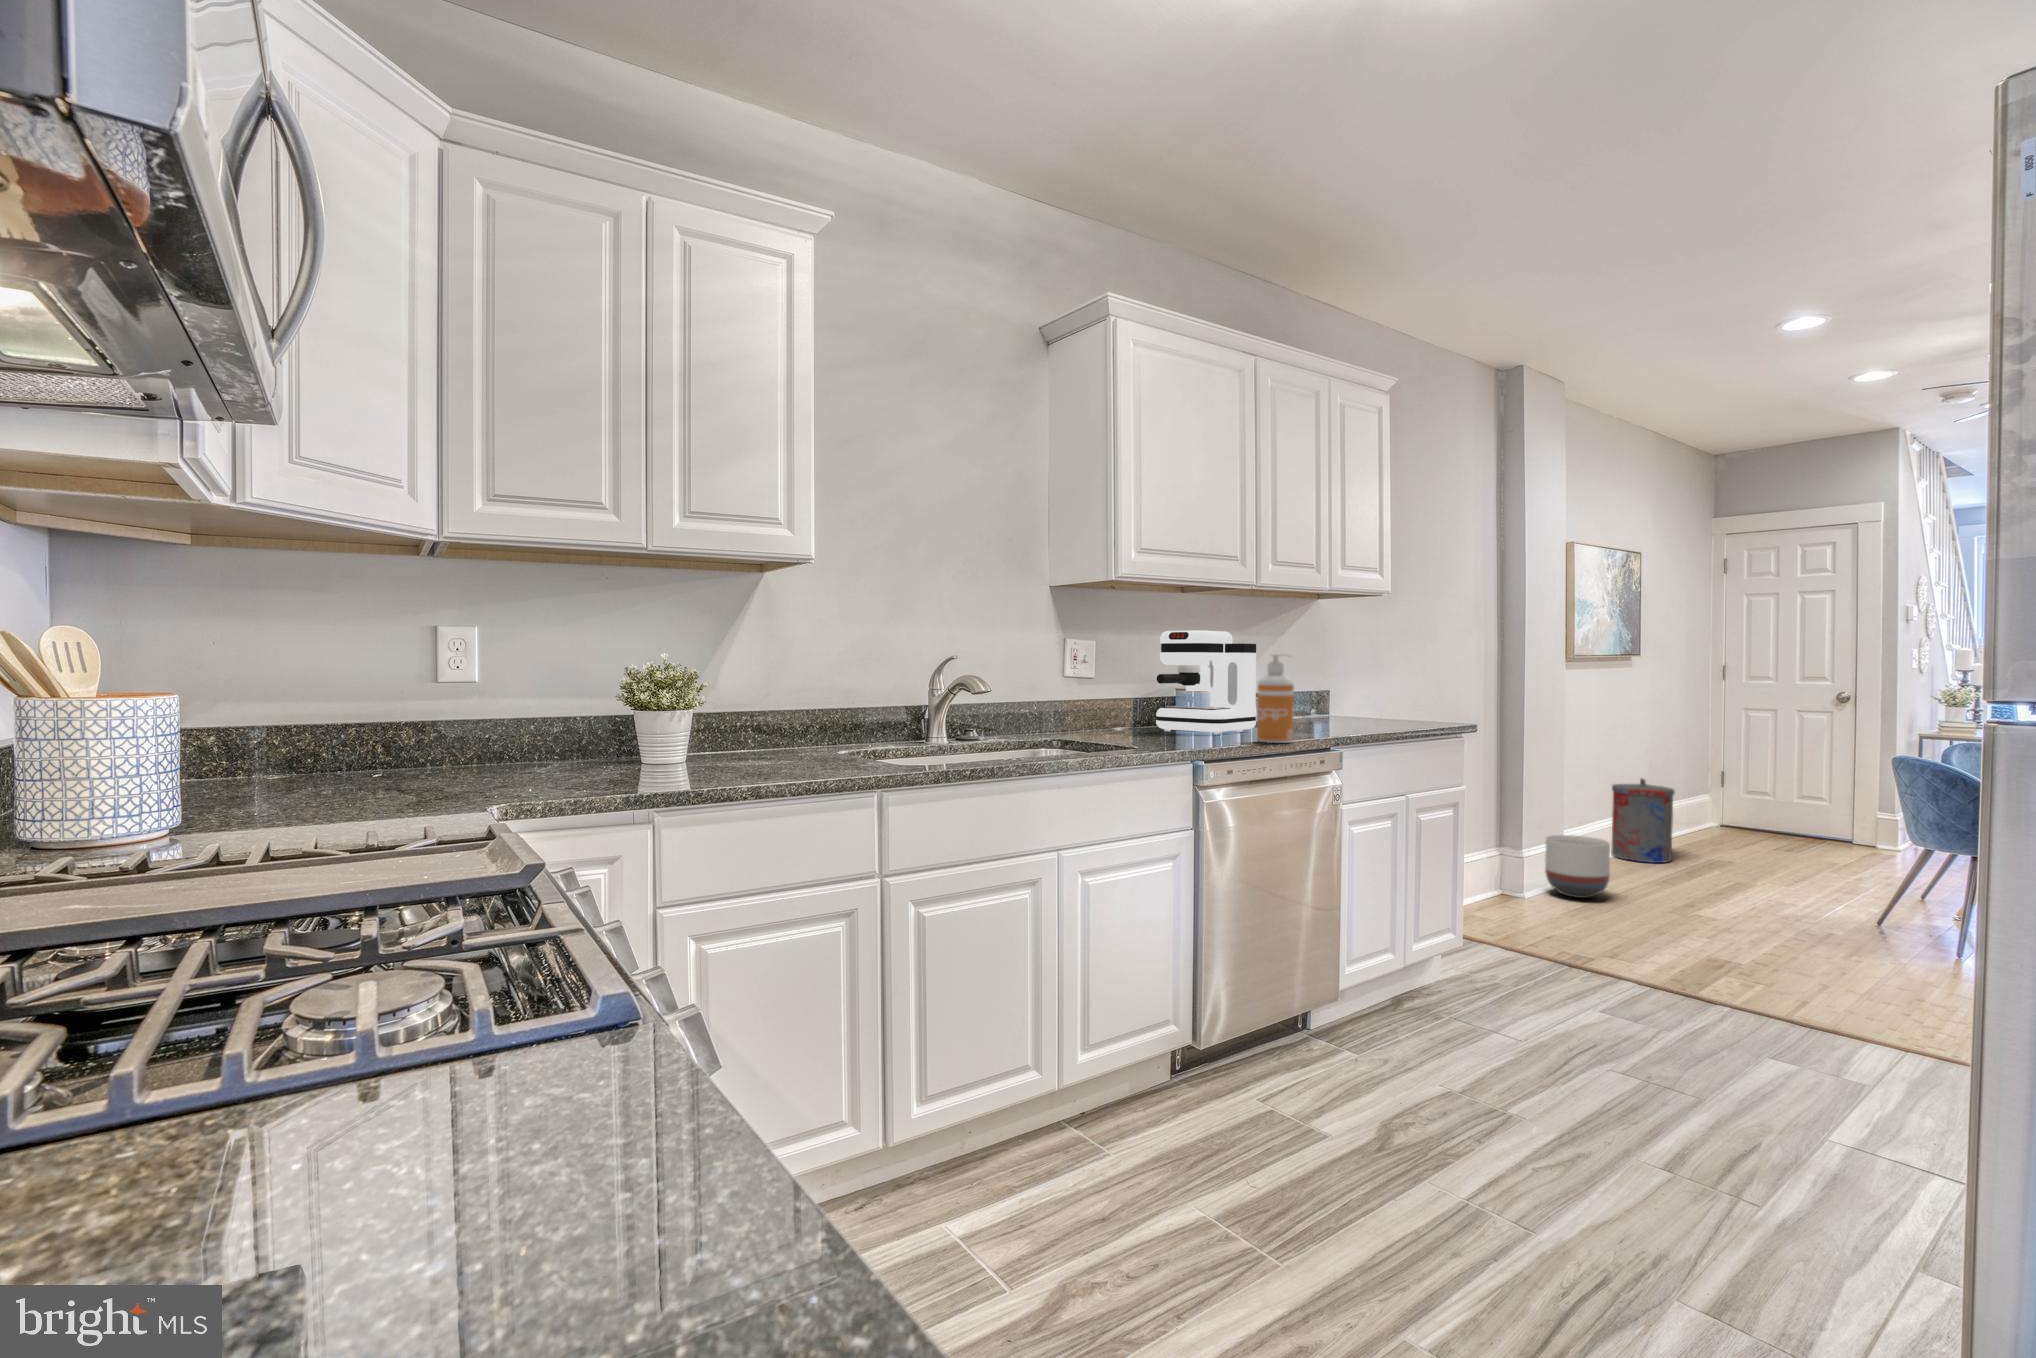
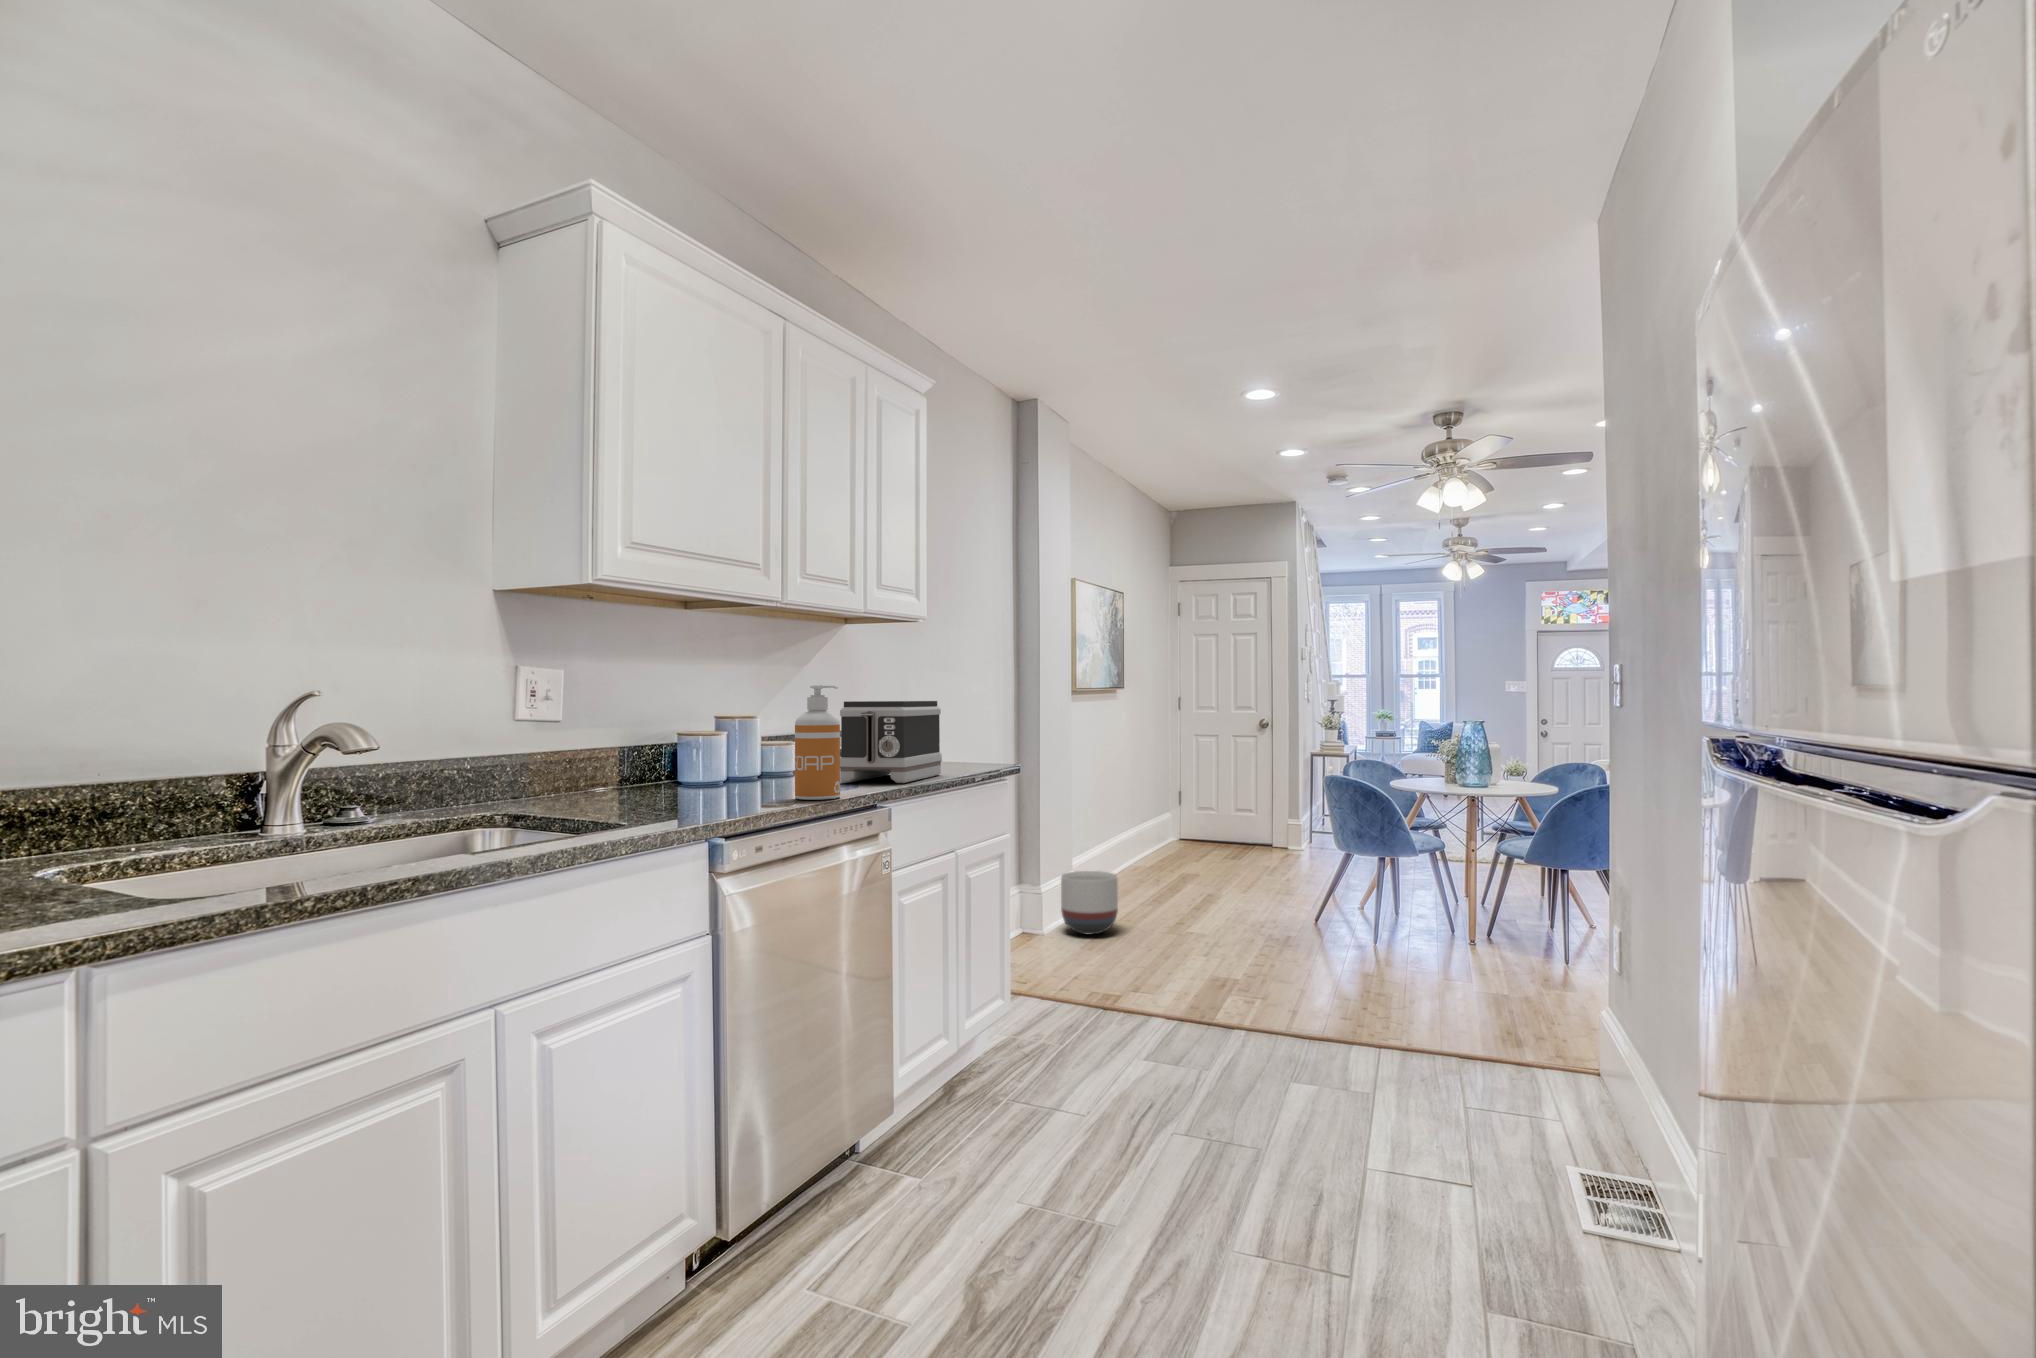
coffee maker: present [1156,630,1256,734] -> none [651,656,784,792]
toaster: none [1300,666,1394,735] -> present [840,701,942,783]
trash can: present [1611,779,1674,863] -> none [1106,807,1157,889]

